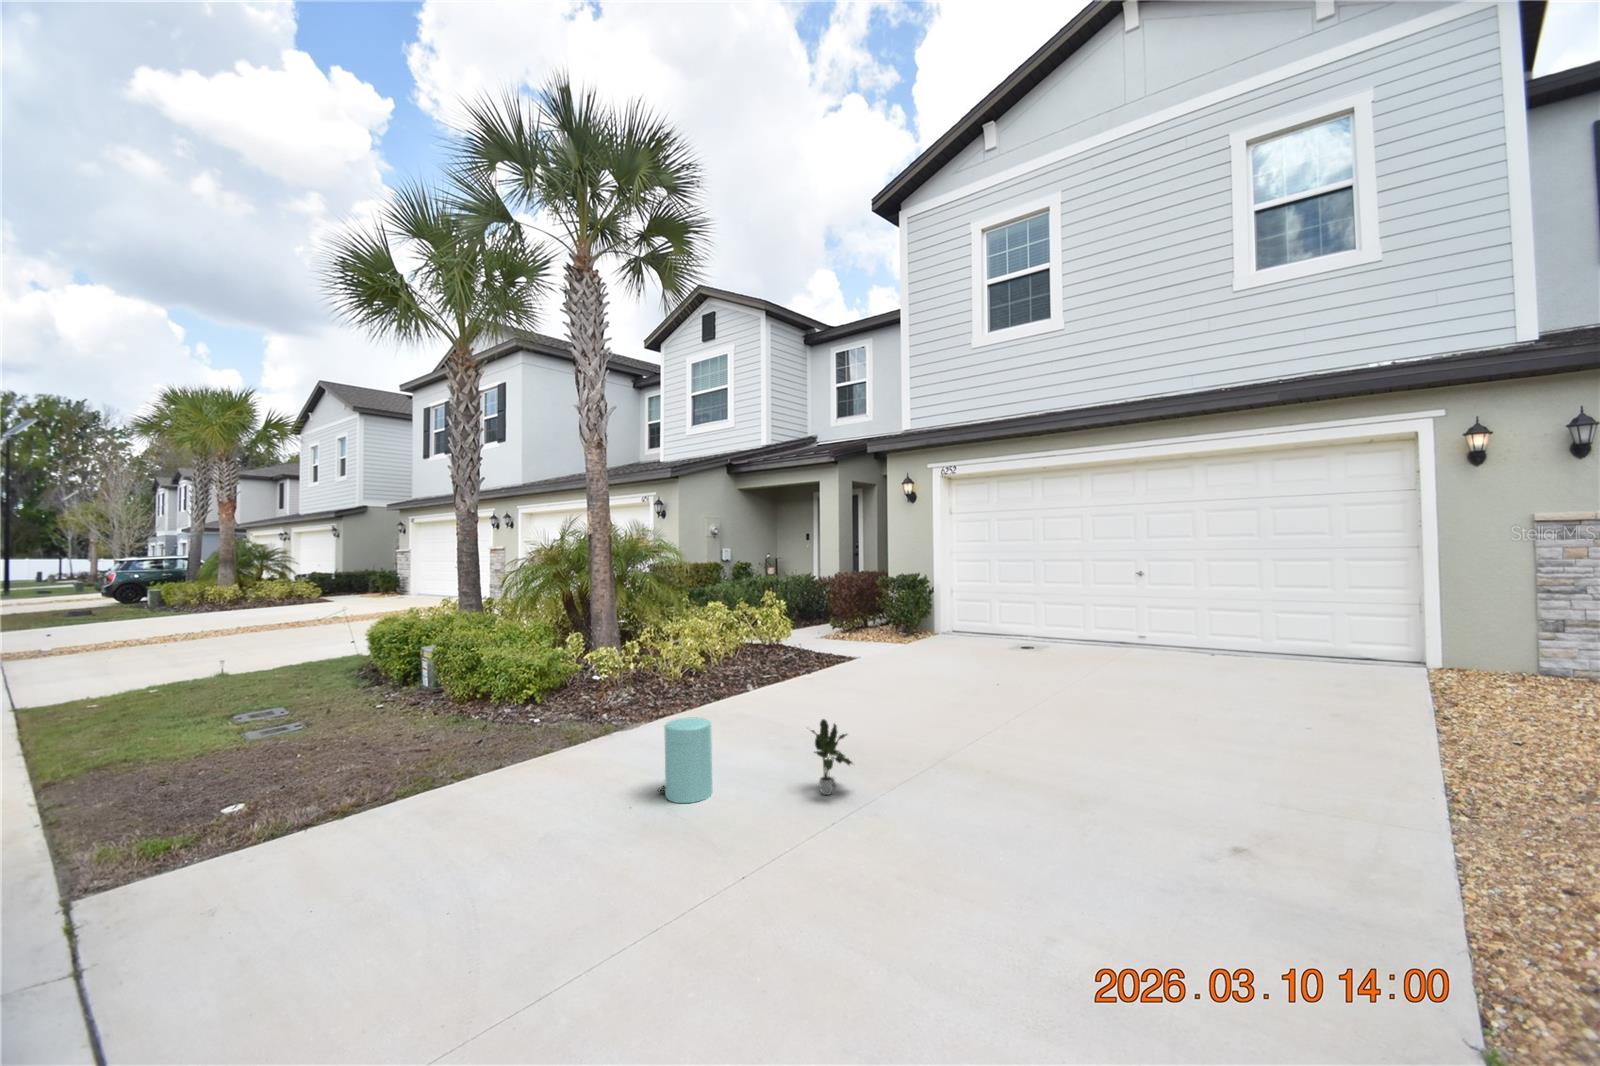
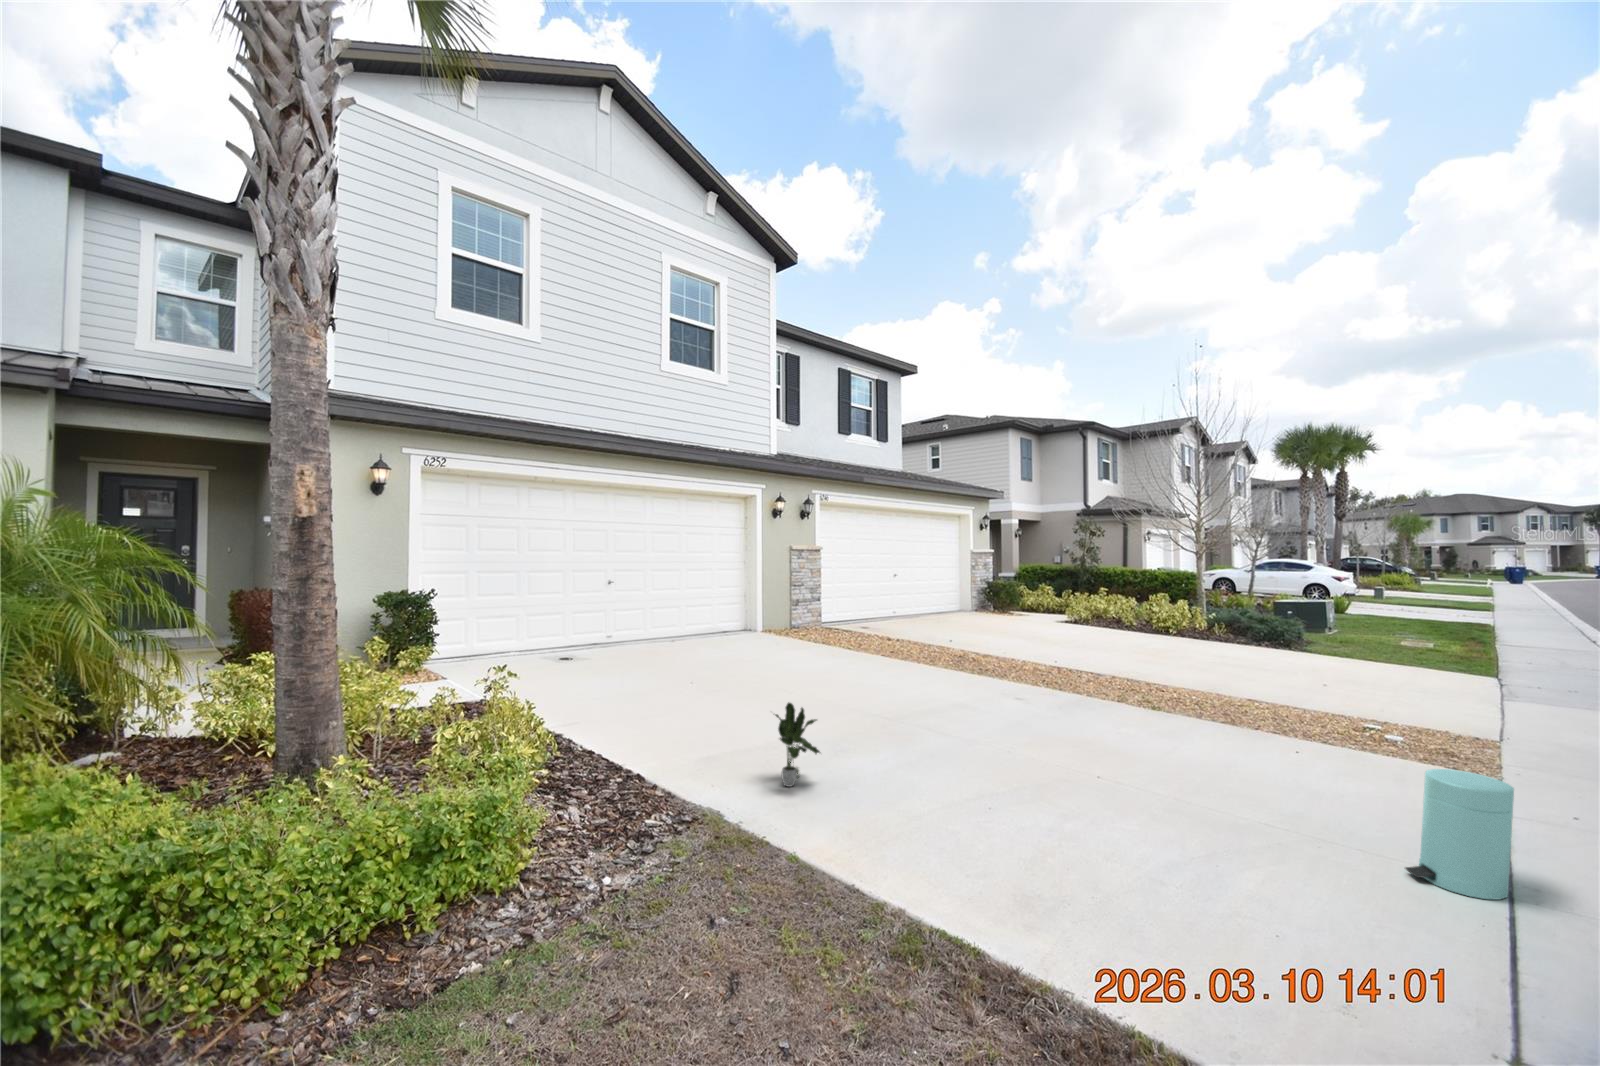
trash can: present [658,717,712,803] -> present [1405,769,1514,900]

